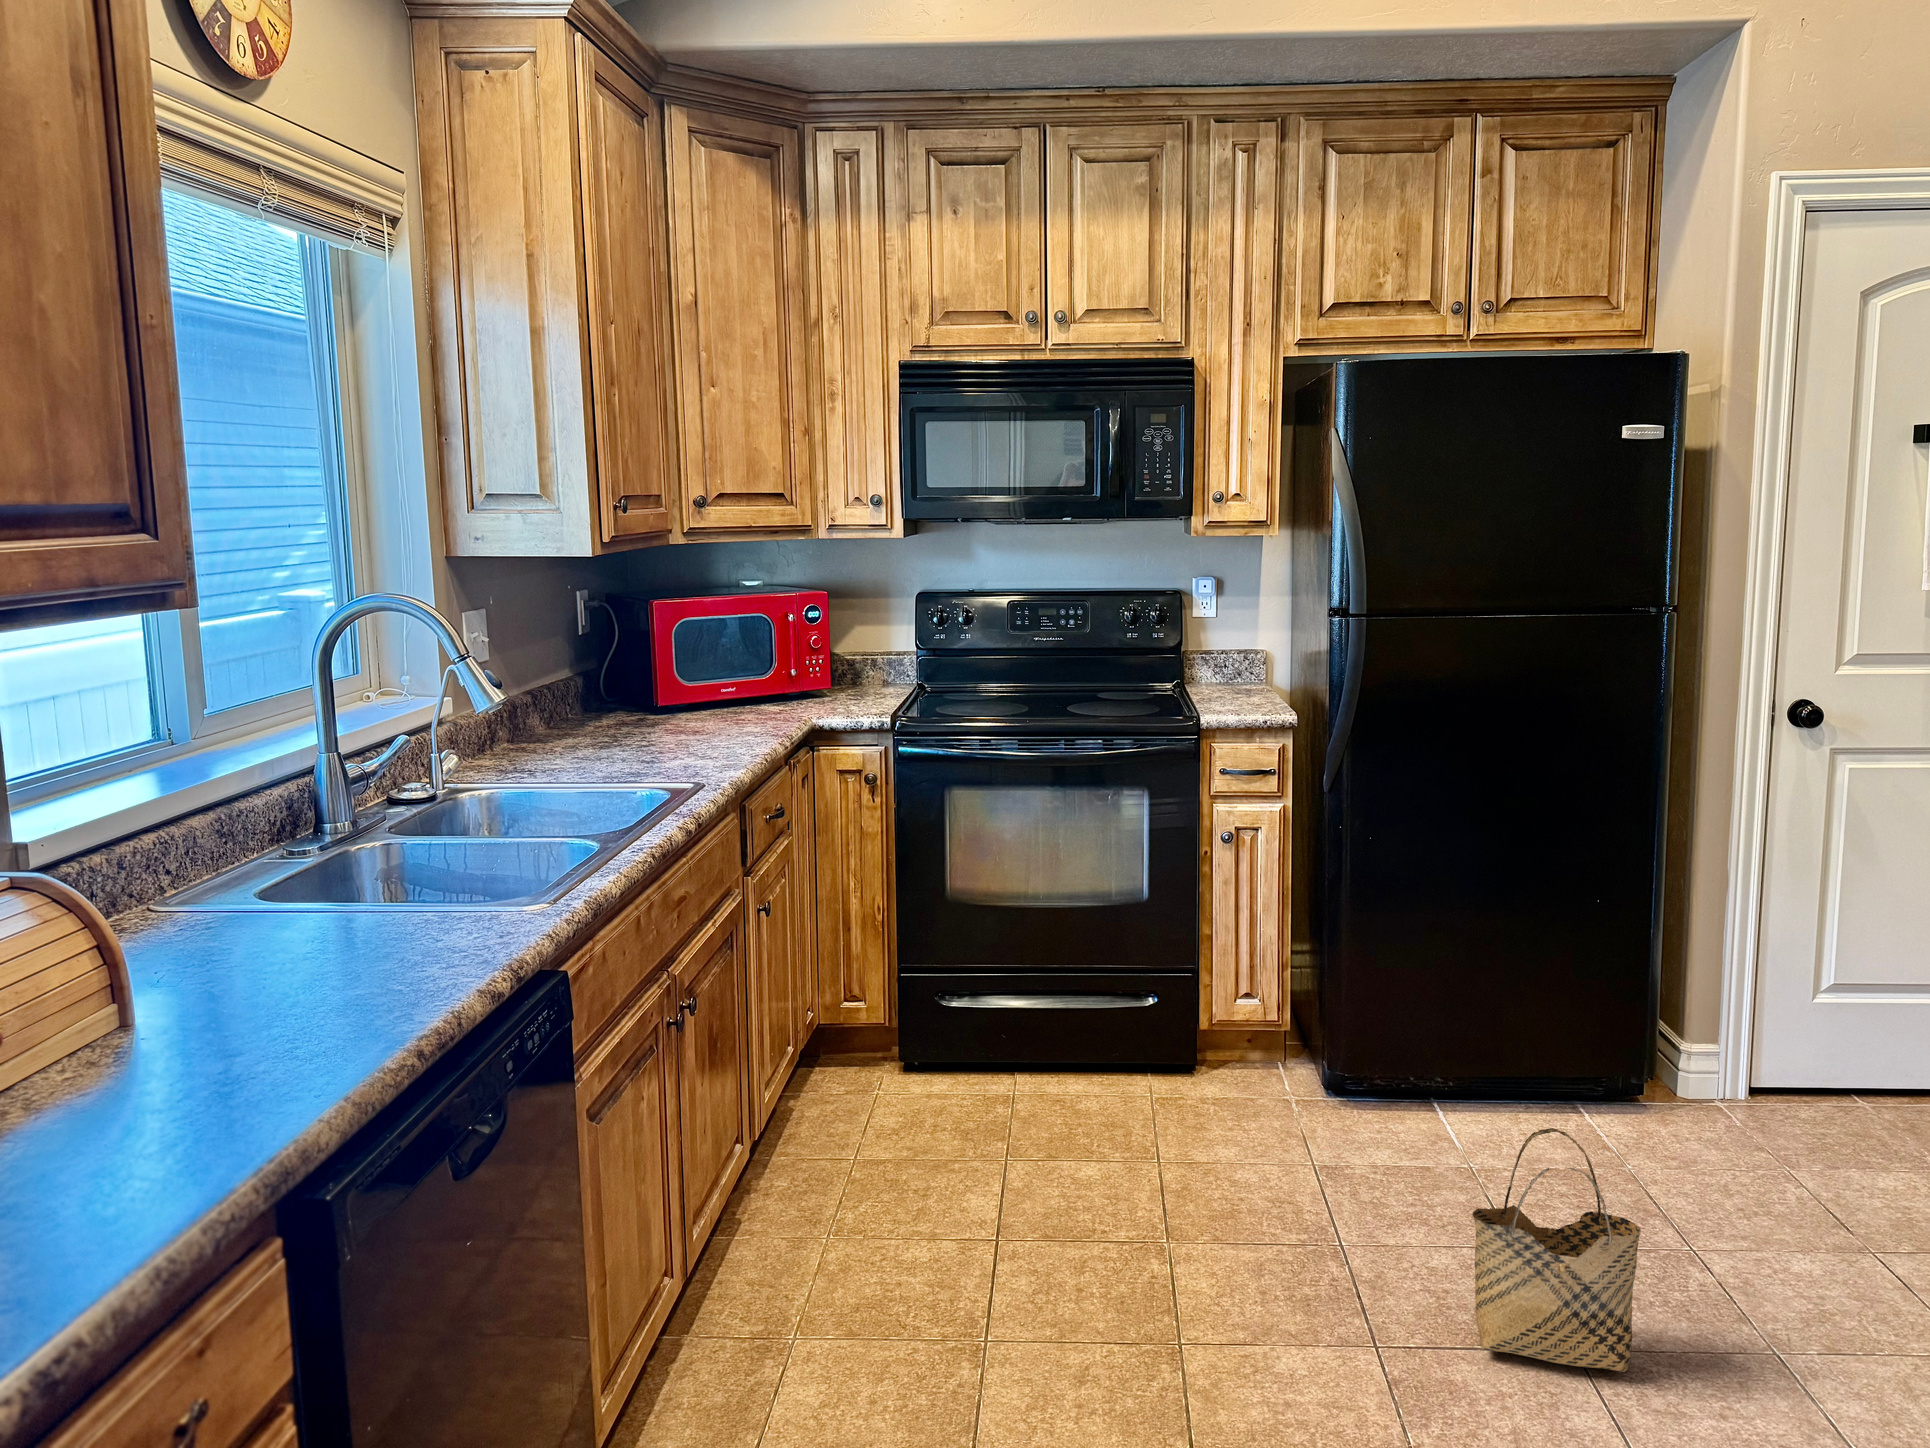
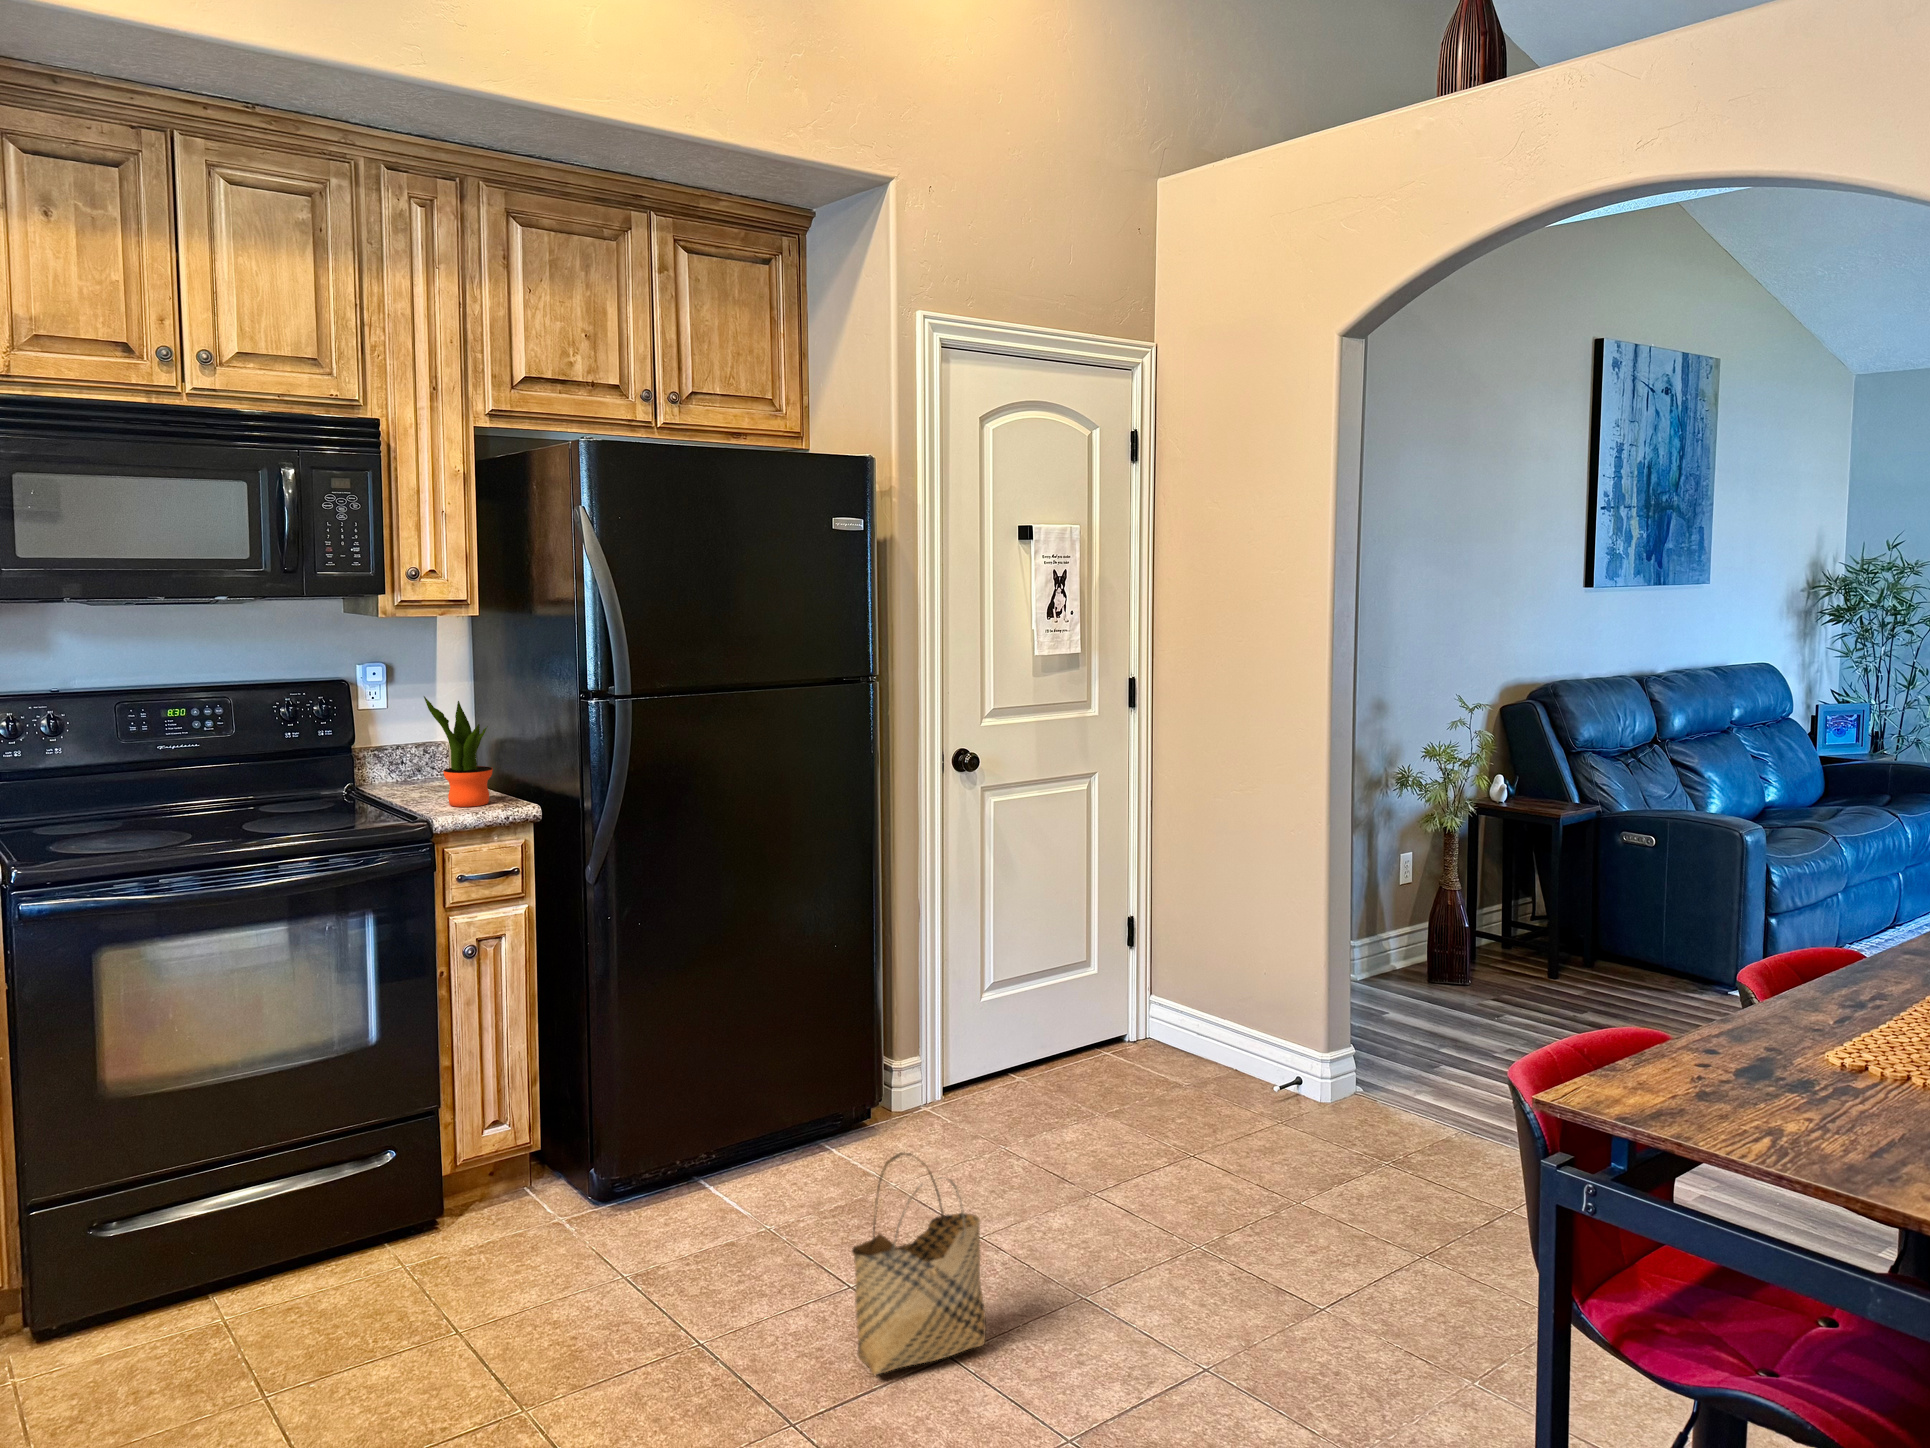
potted plant: none [1219,602,1277,705] -> present [424,696,493,807]

